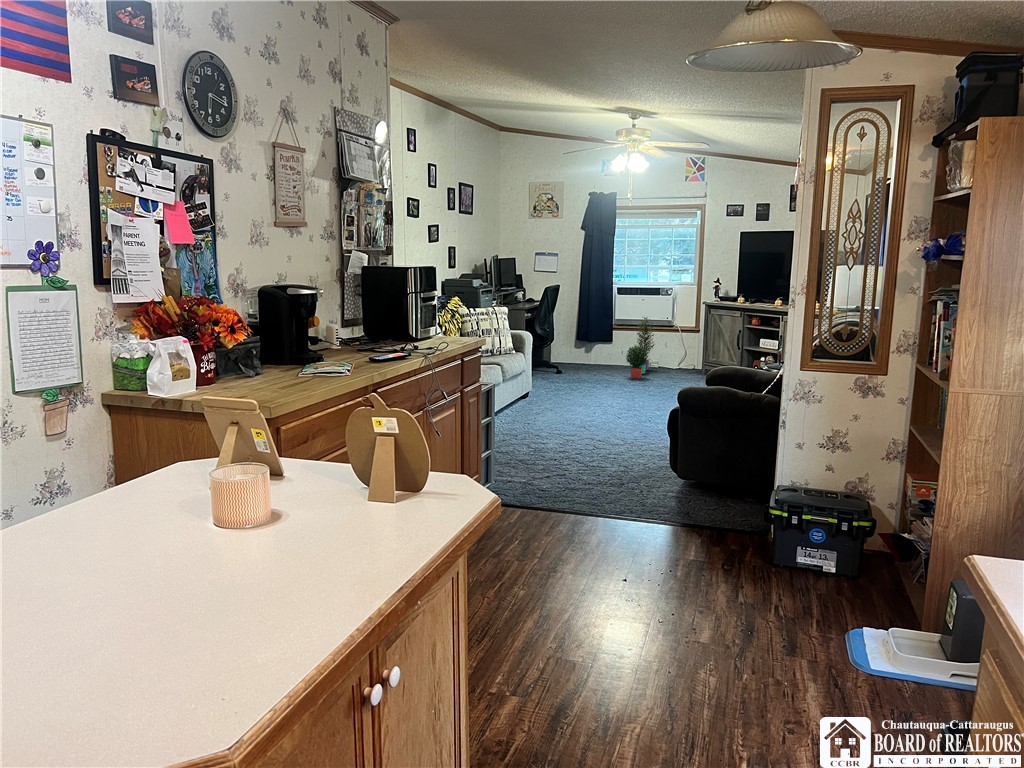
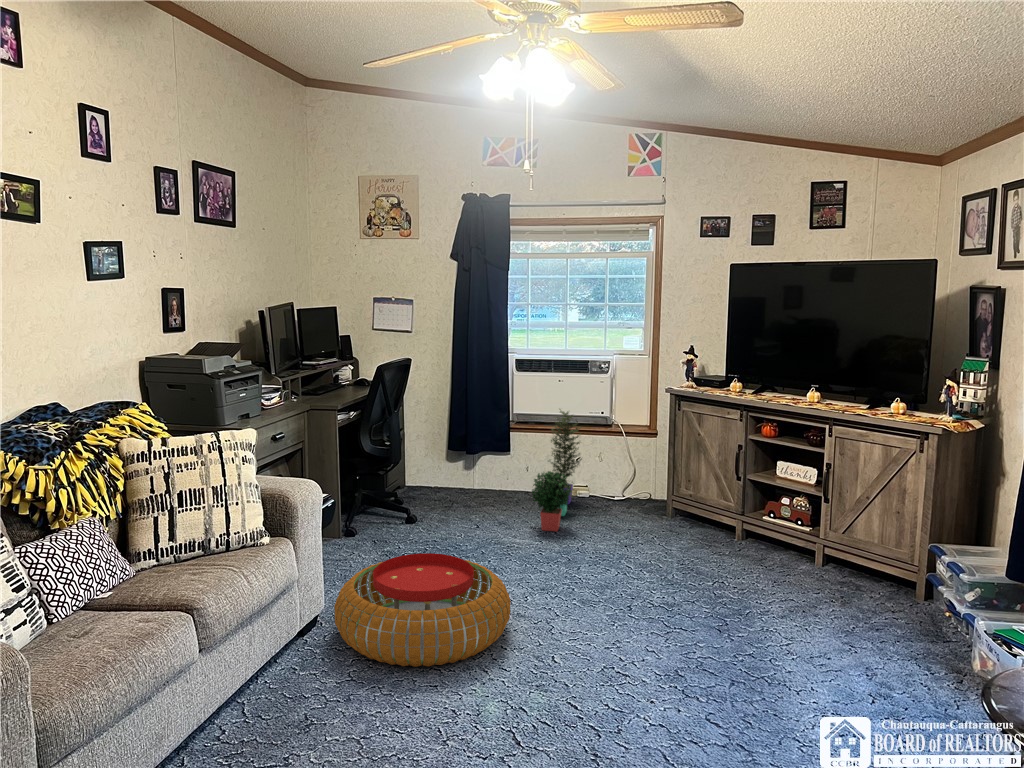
pouf: none [540,369,618,408] -> present [334,553,511,667]

